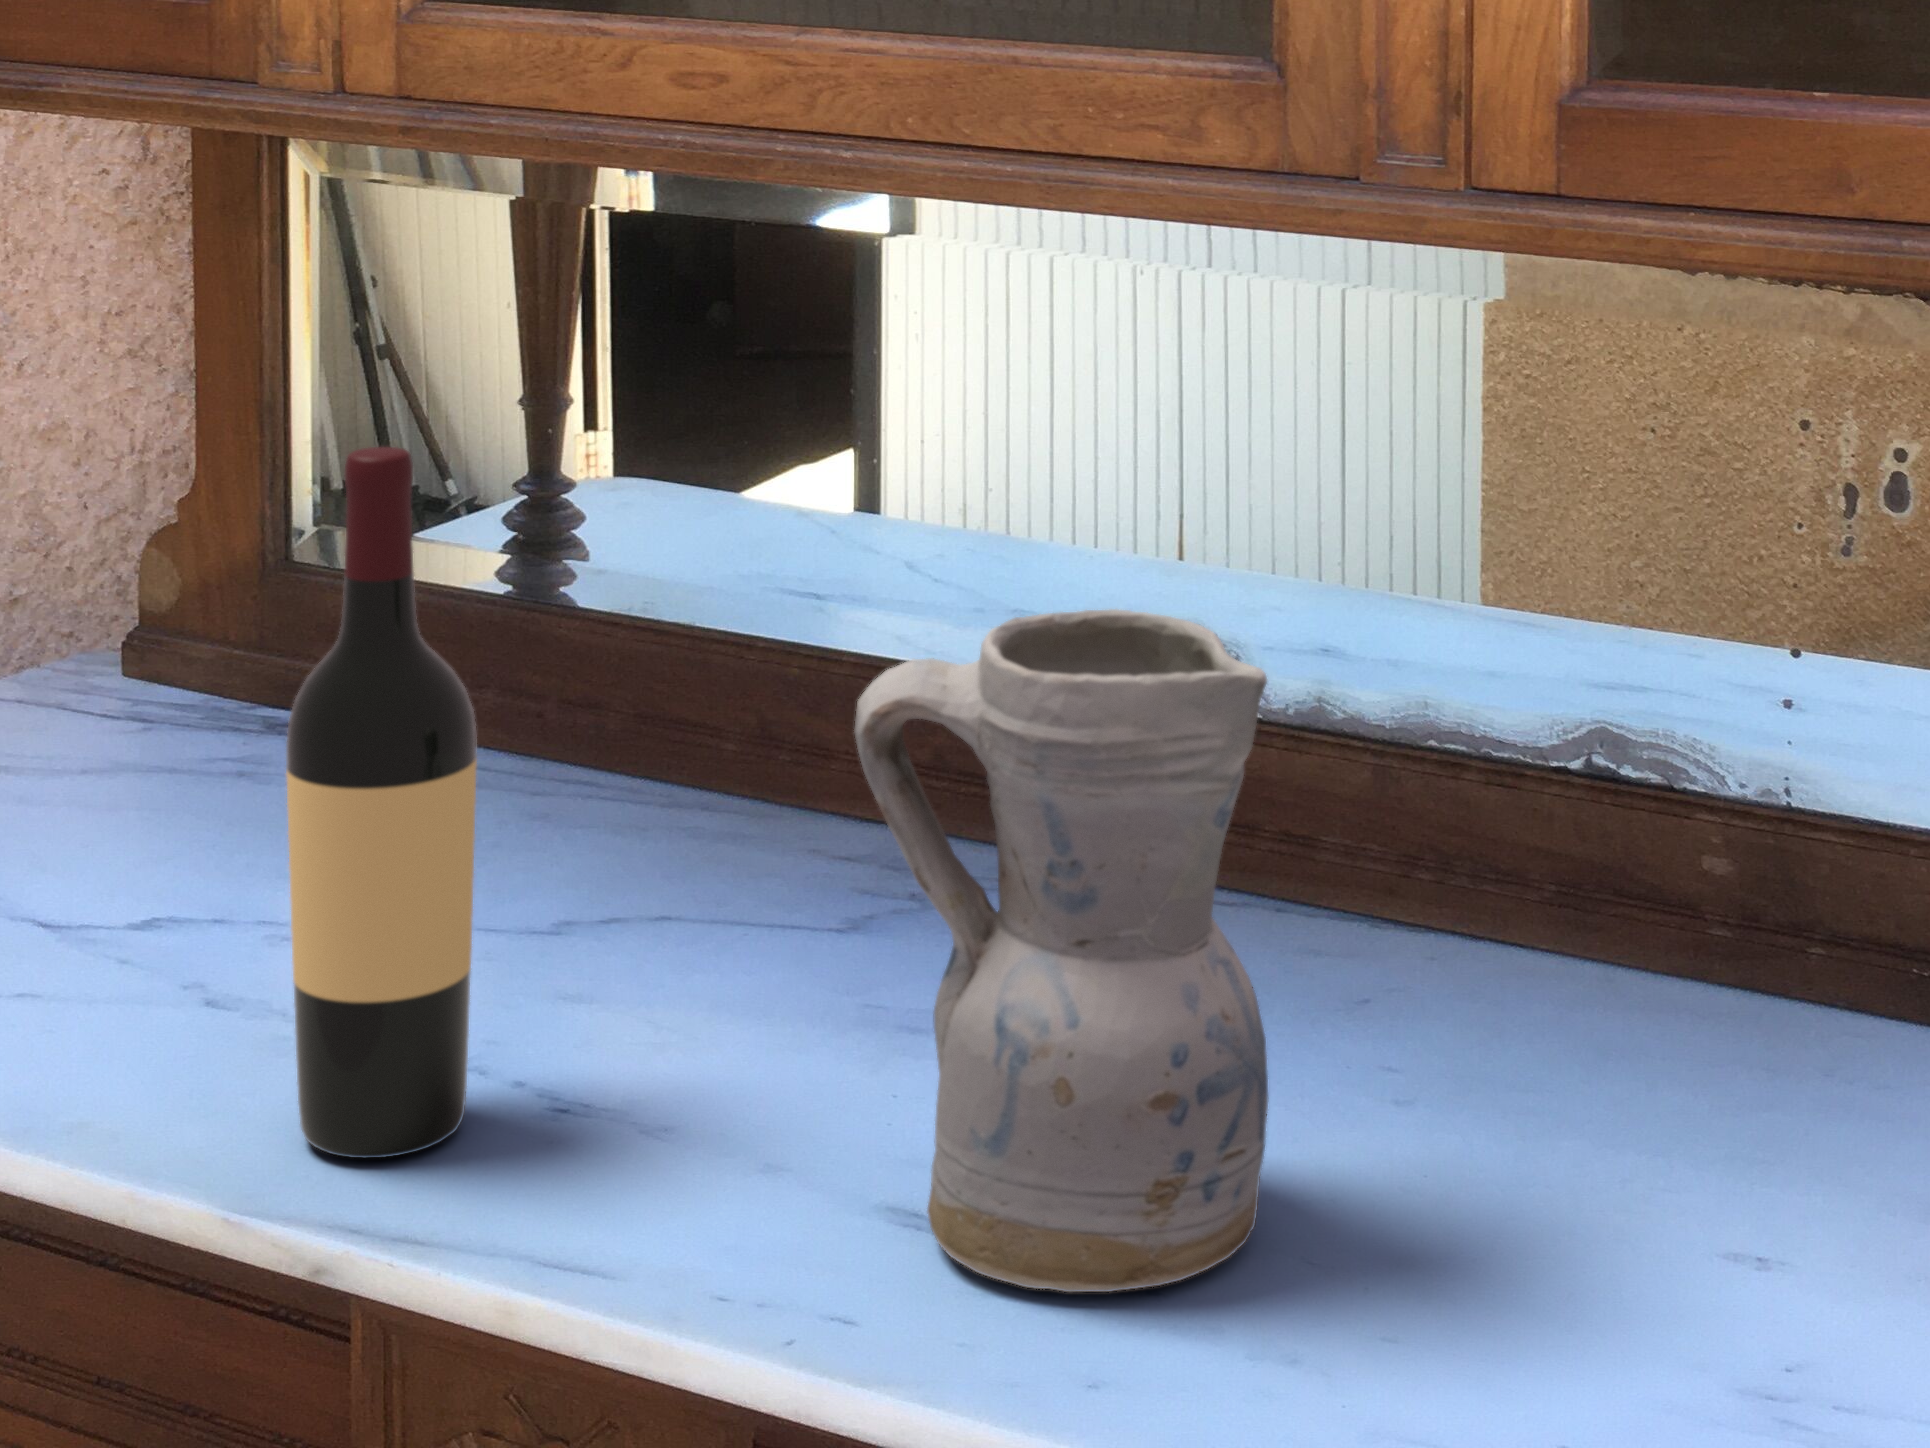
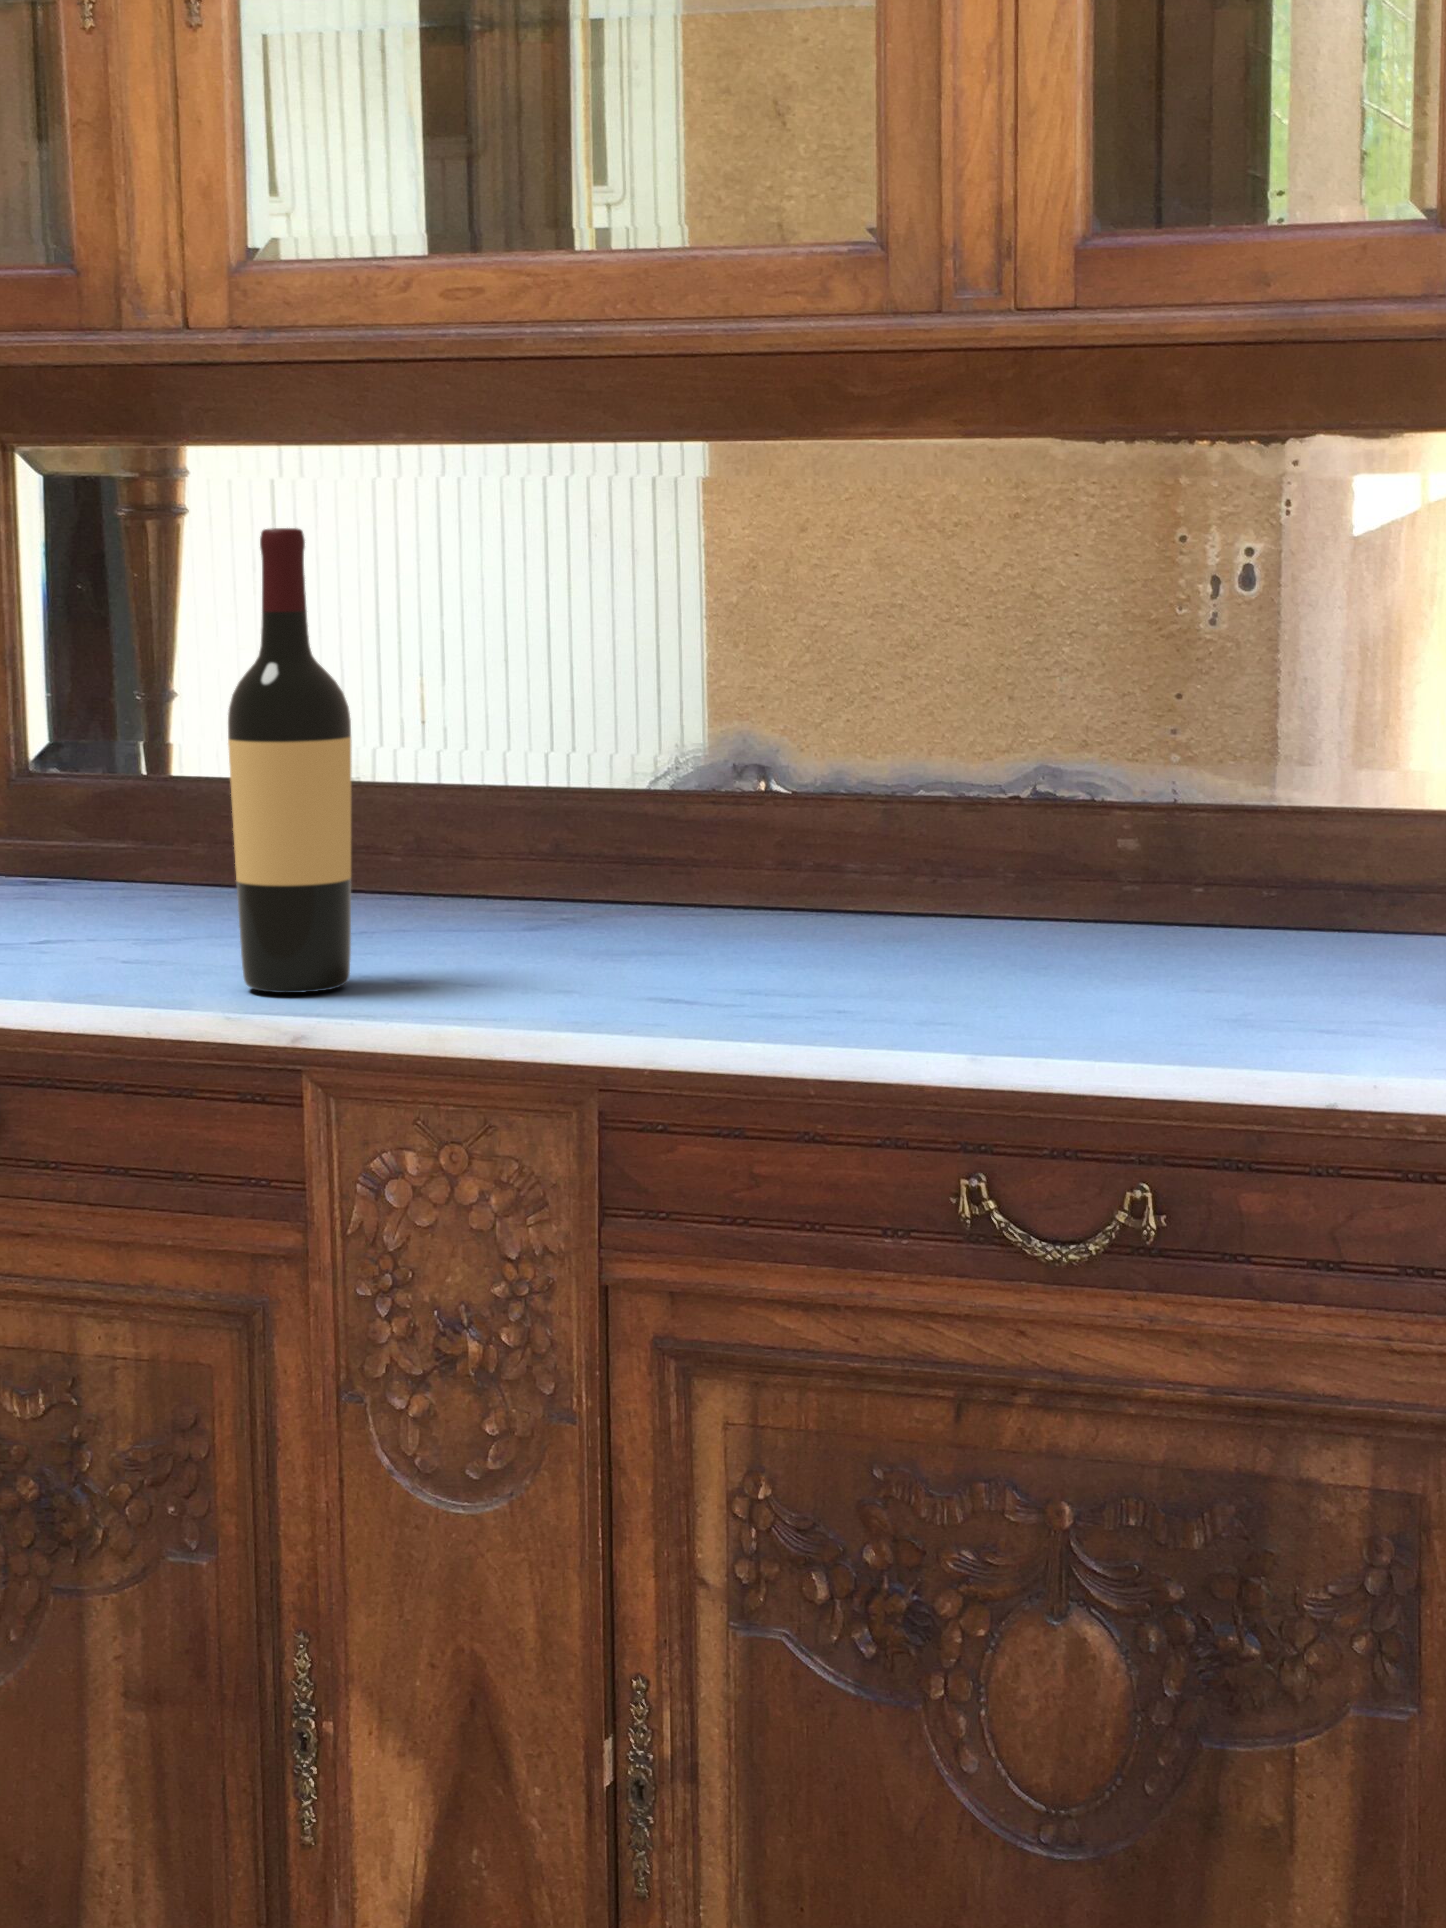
ceramic pitcher: present [854,609,1269,1292] -> none [629,602,902,1005]

